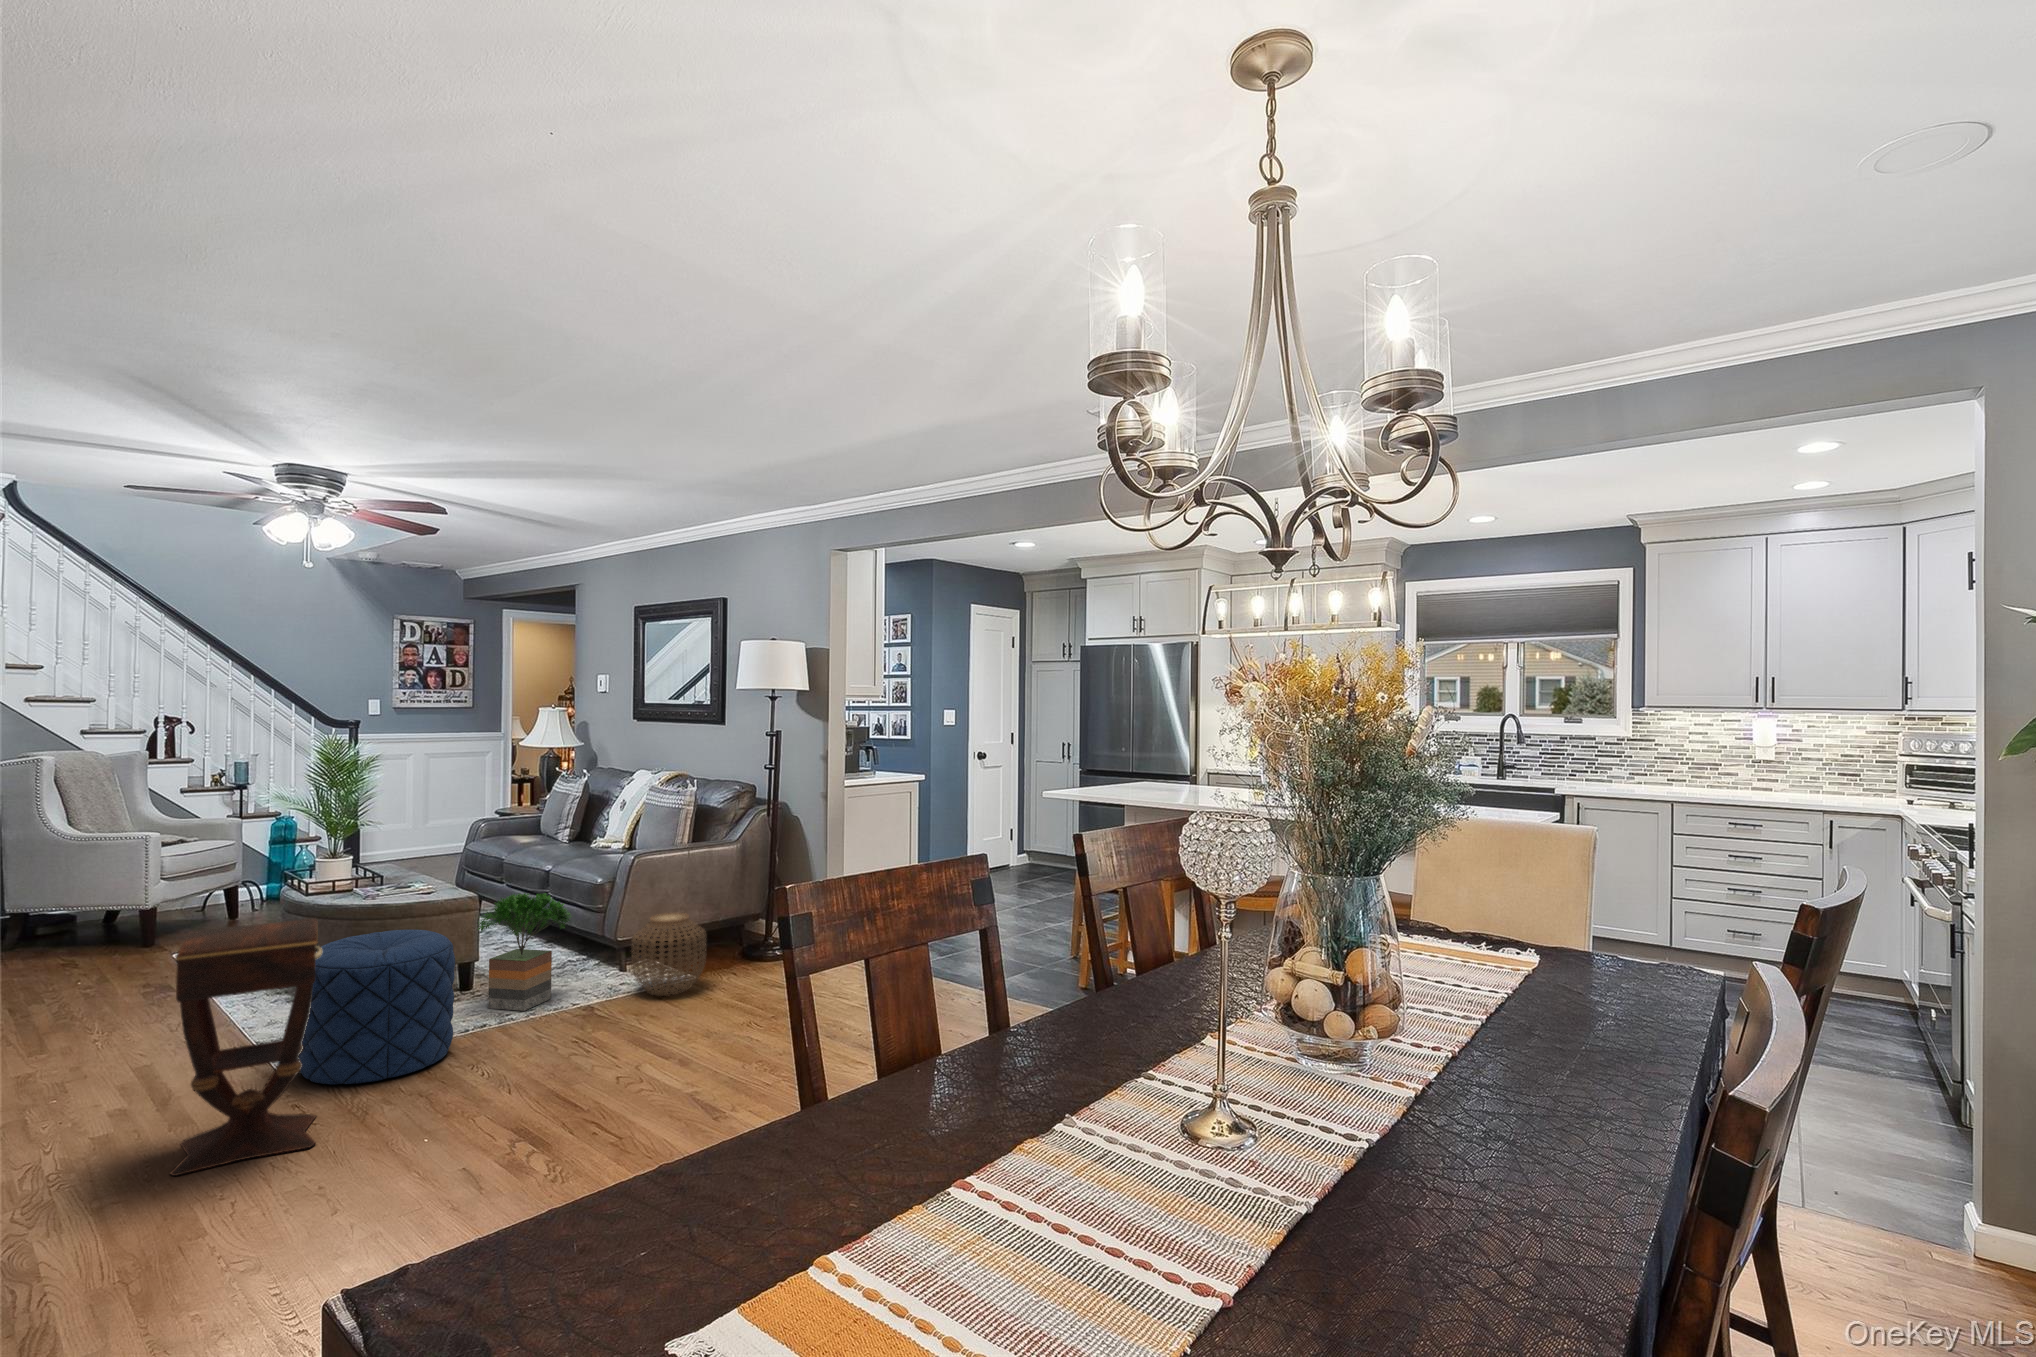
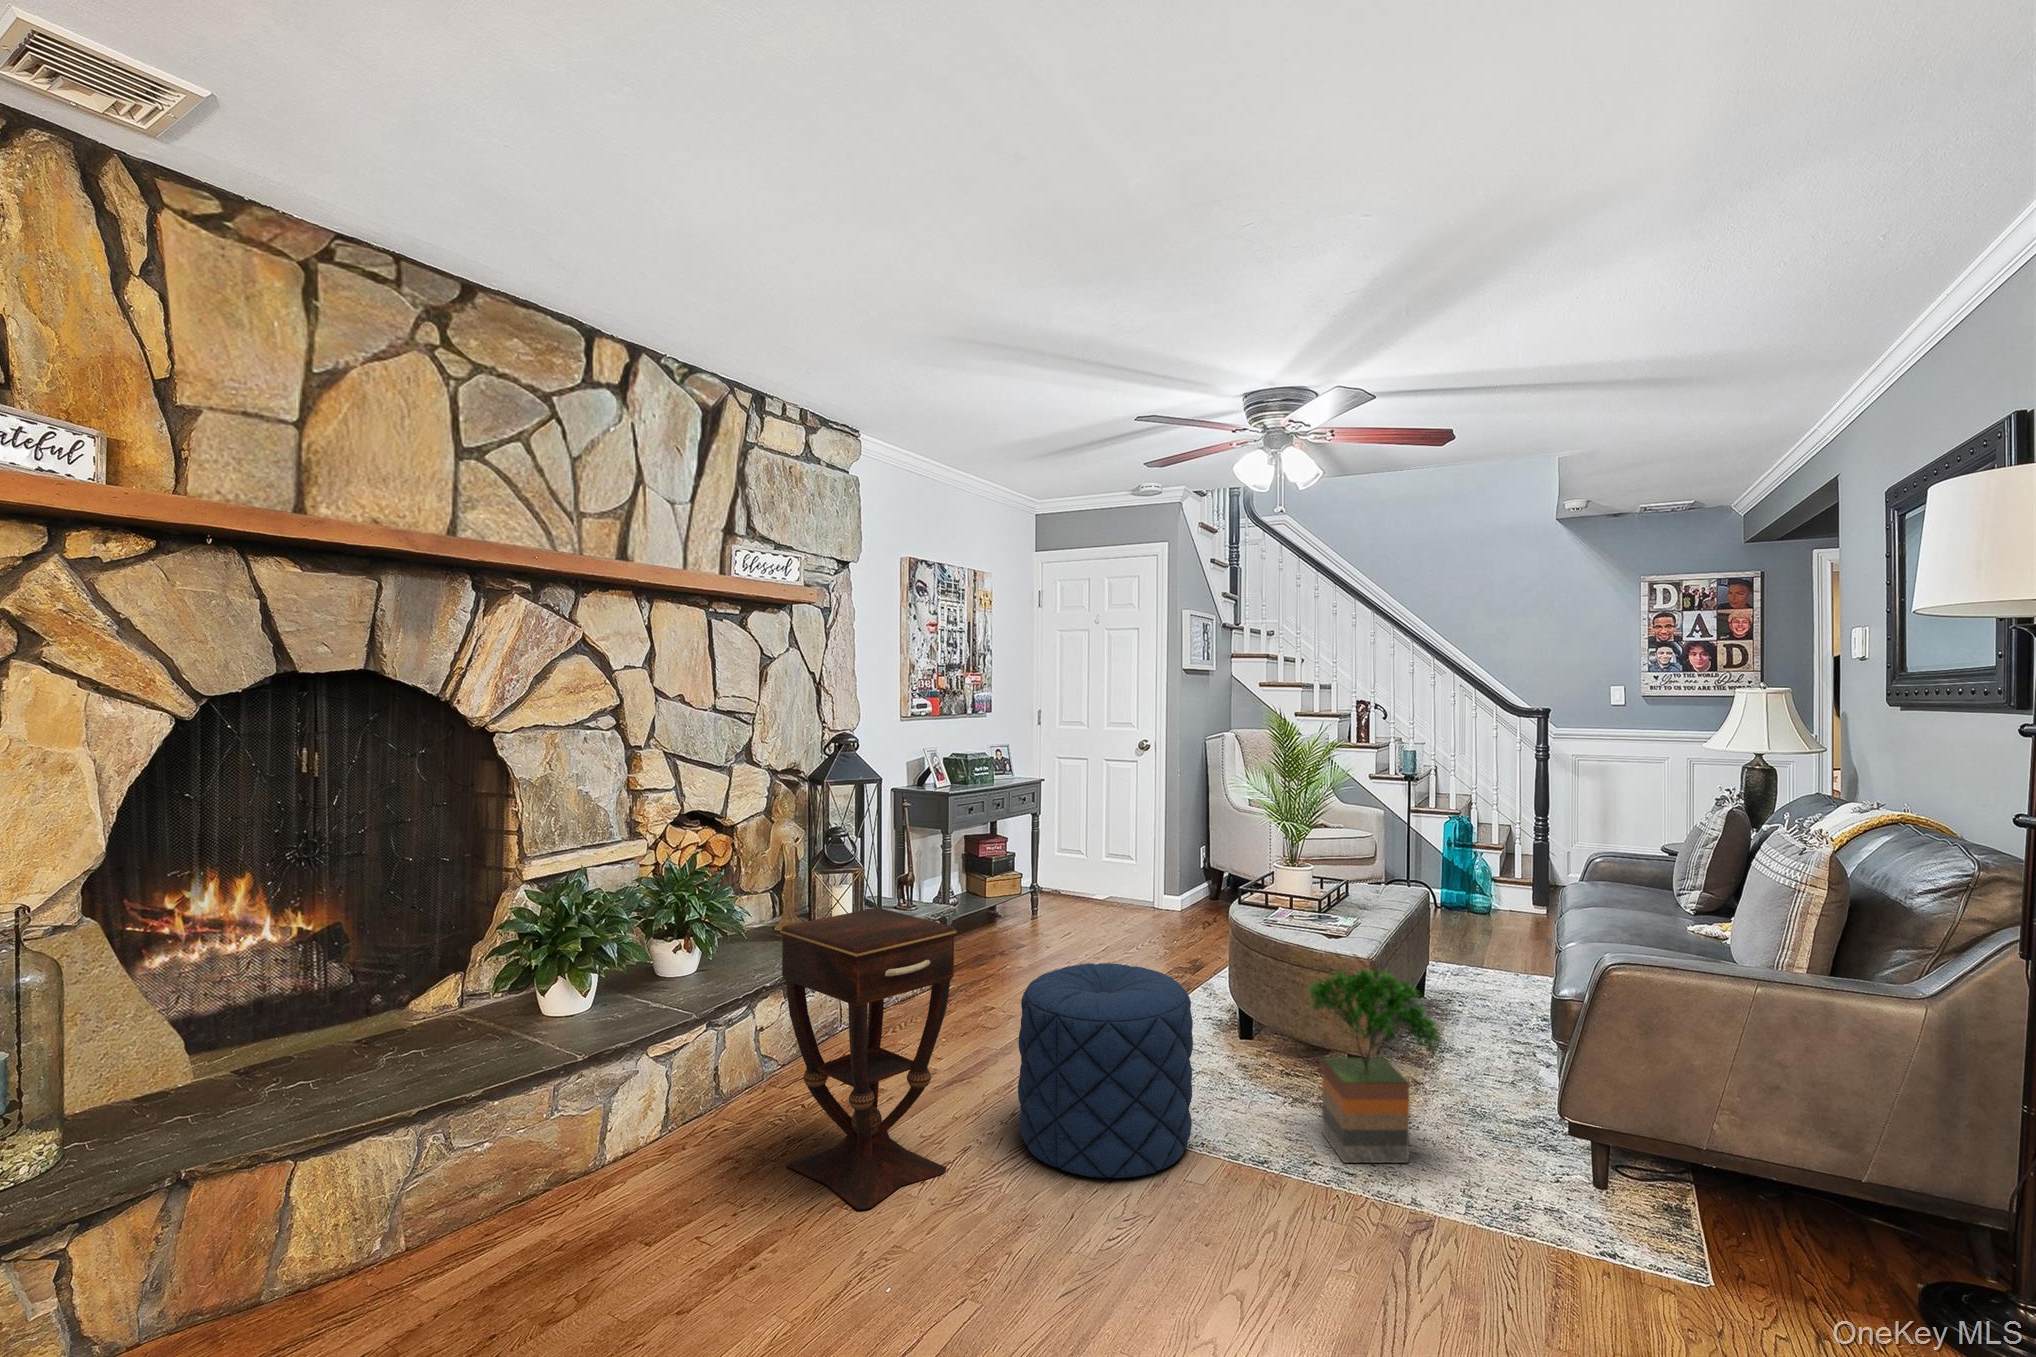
woven basket: present [632,913,706,996] -> none [1515,1092,1686,1284]

